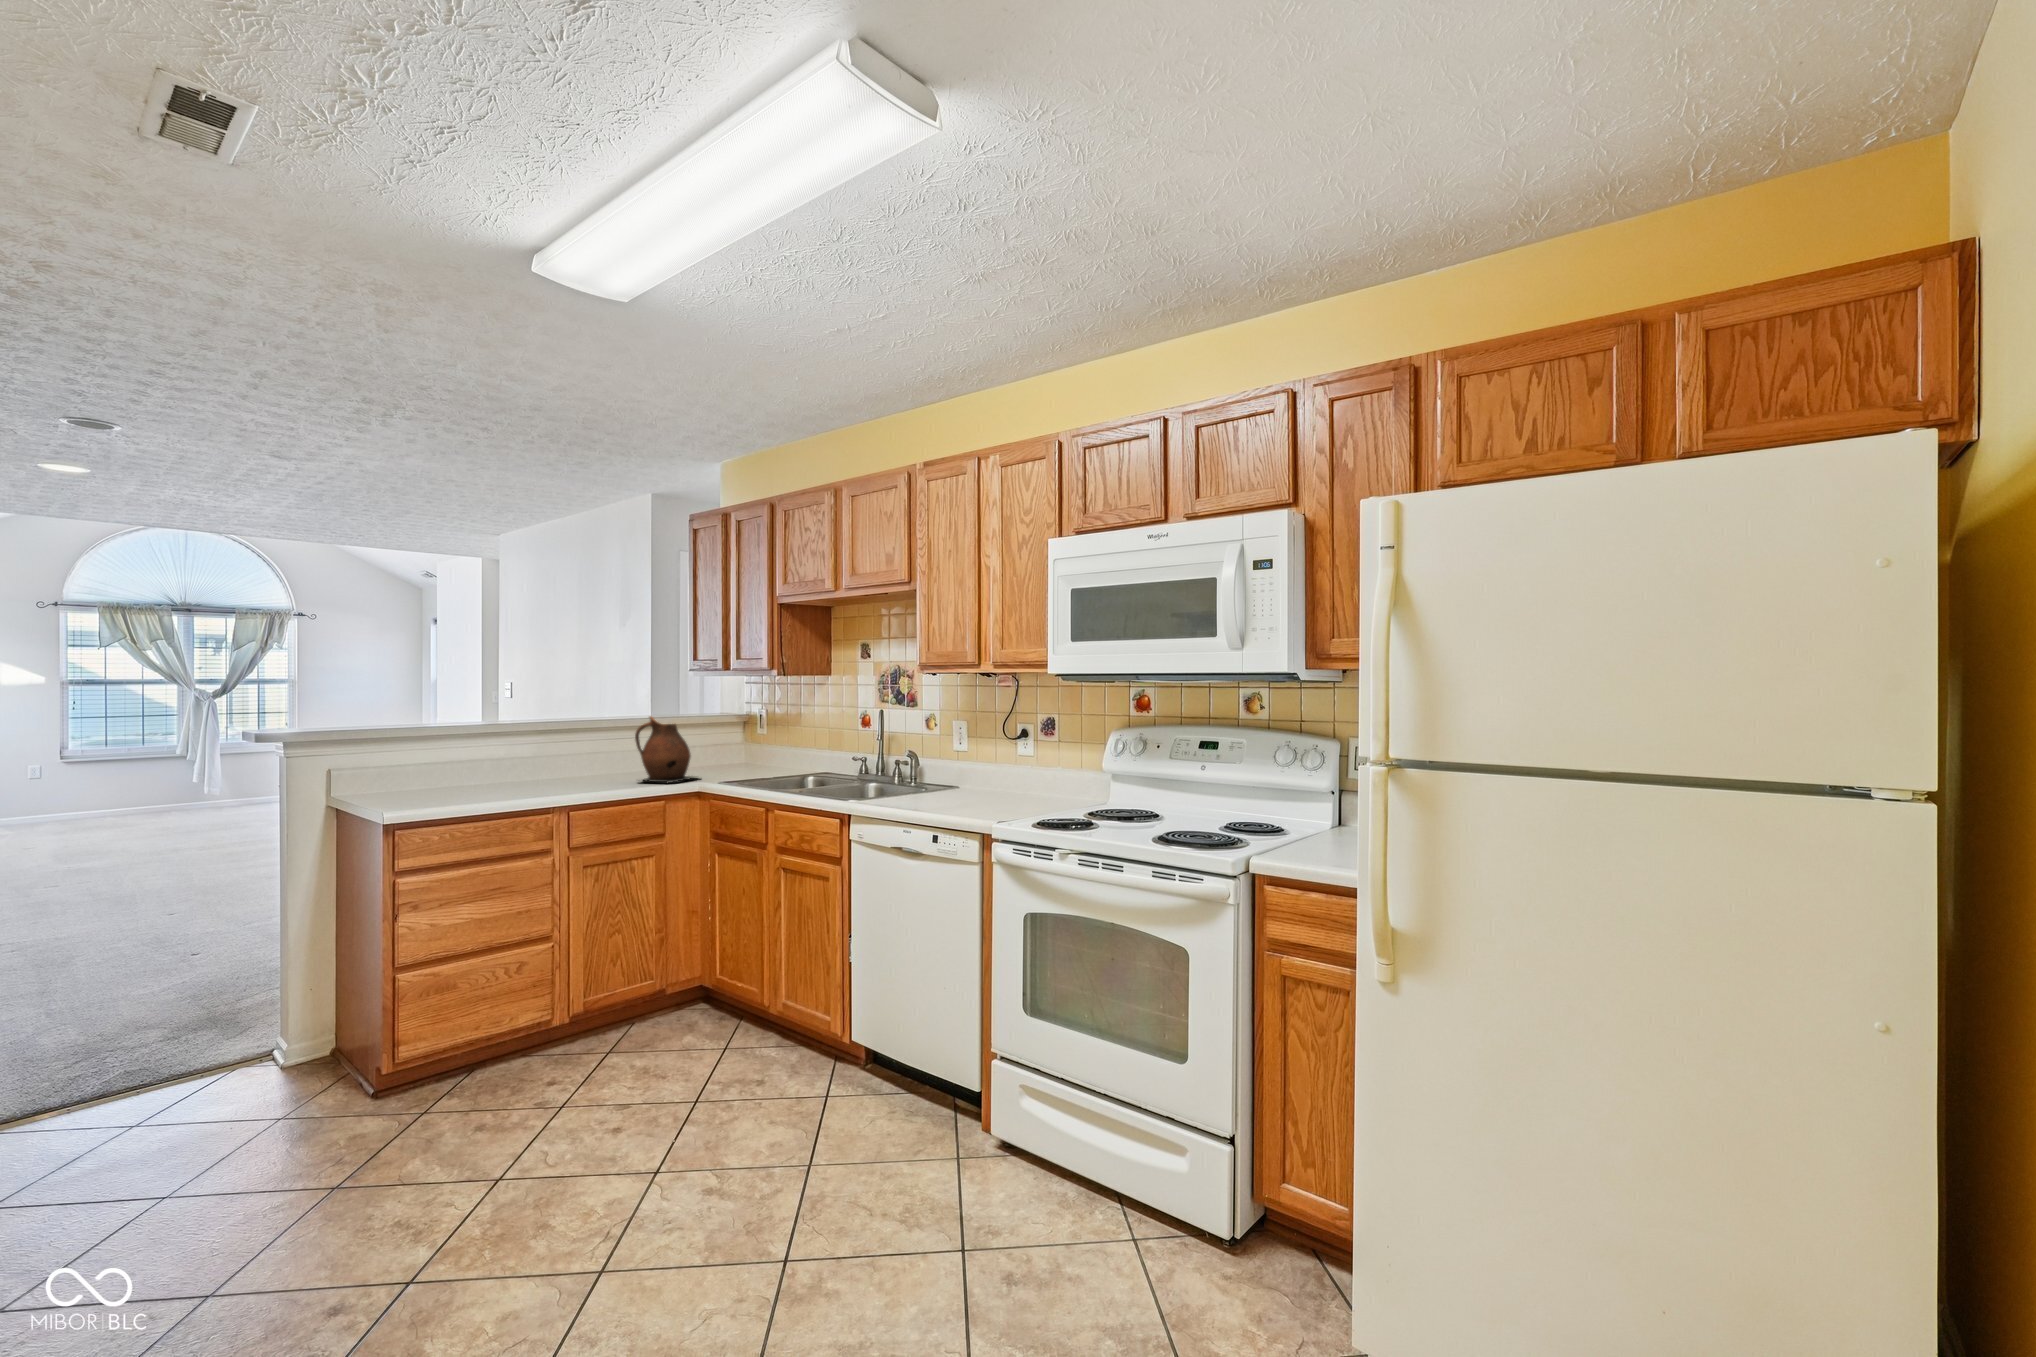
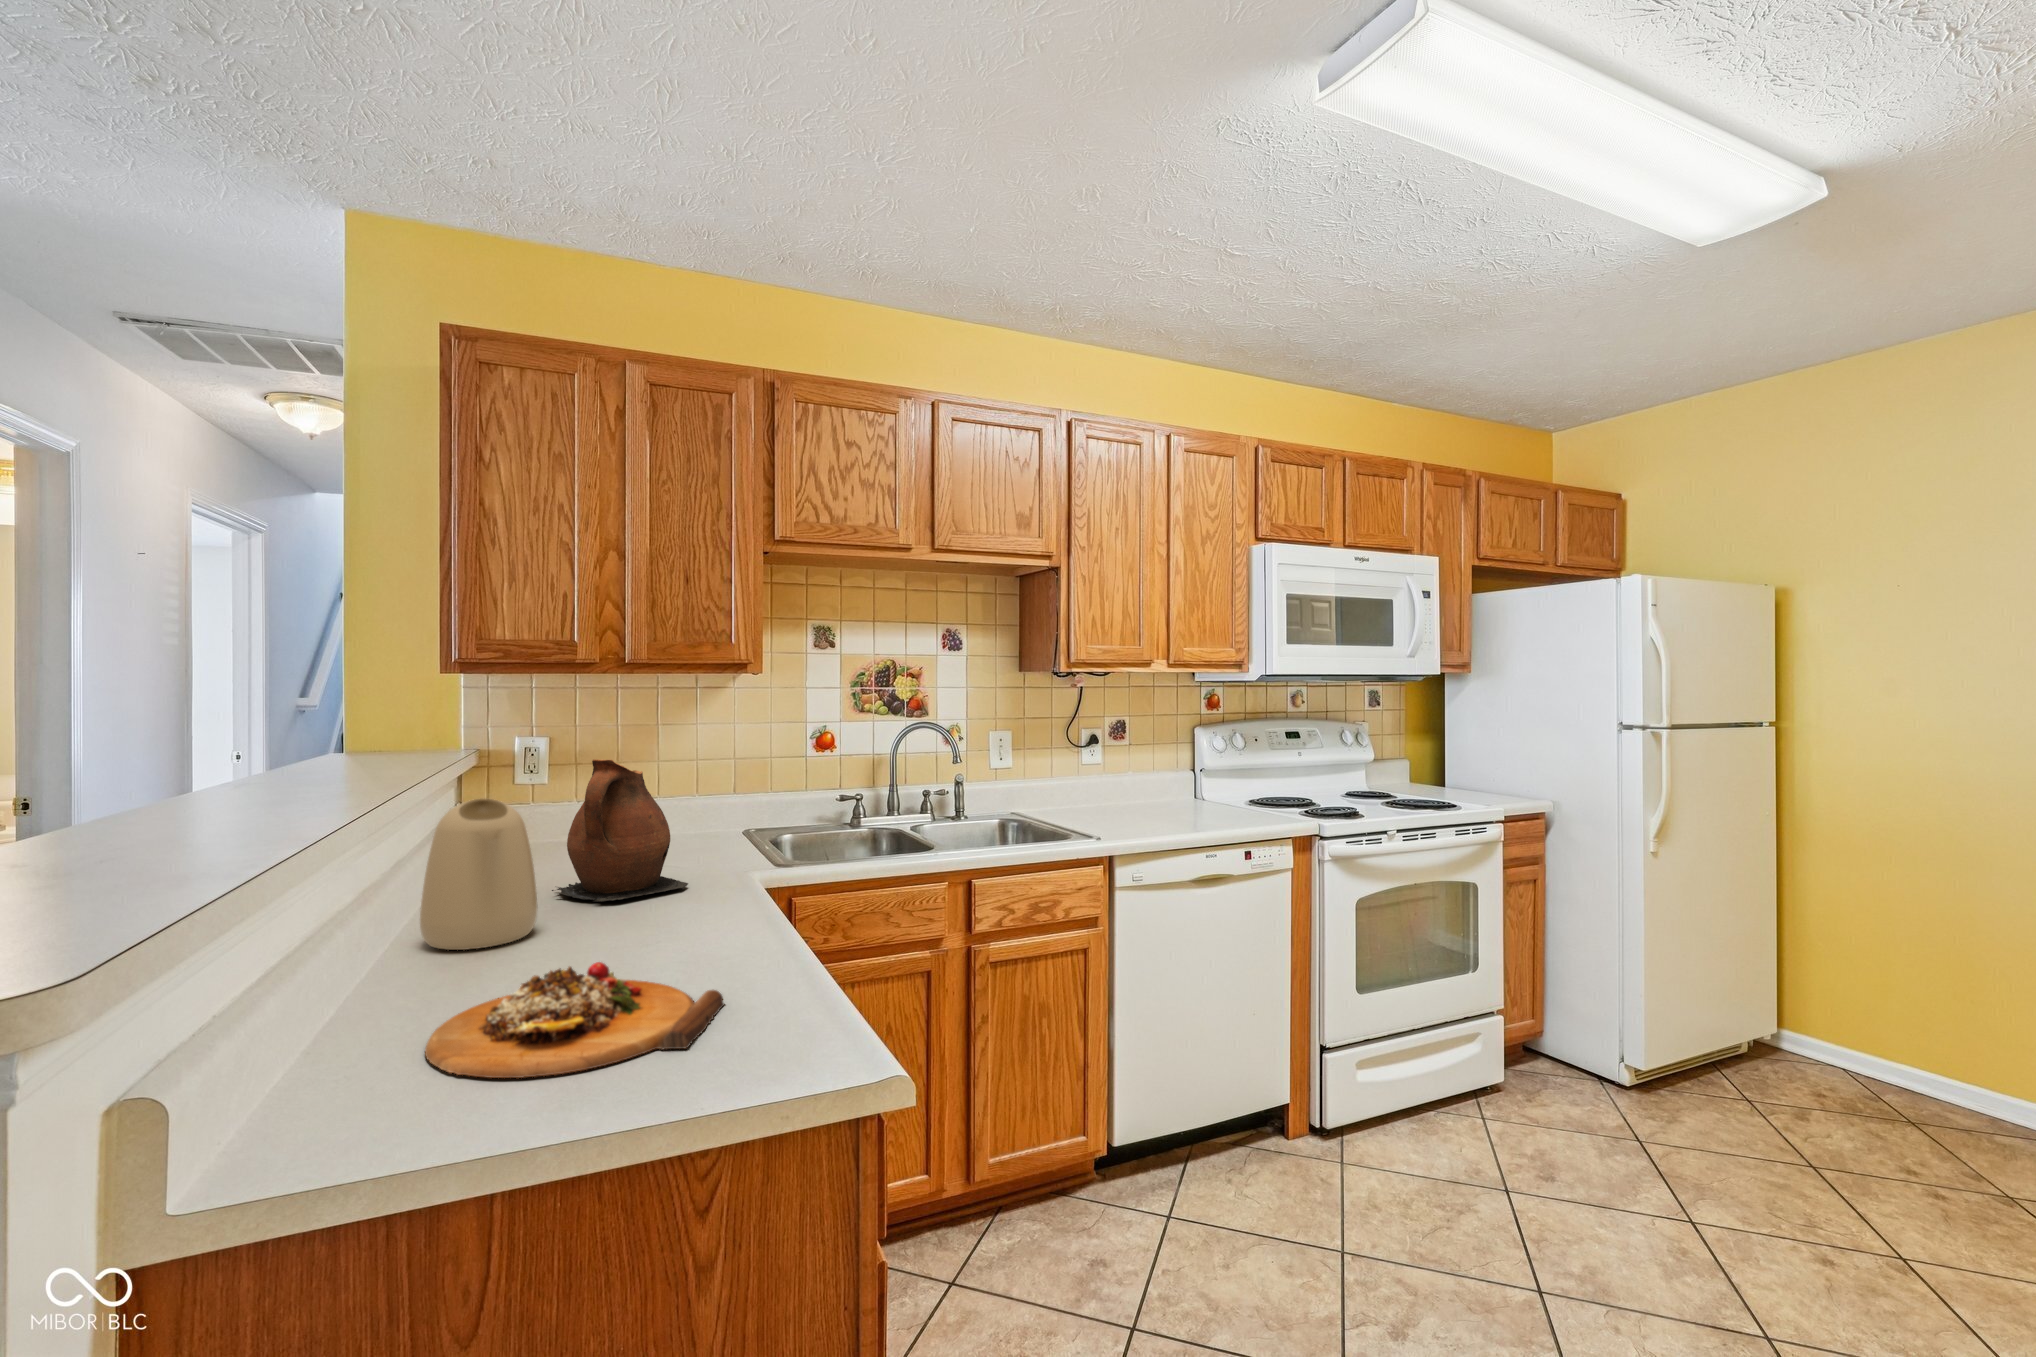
kettle: none [556,727,610,785] -> present [420,799,538,950]
cutting board: none [407,778,508,805] -> present [425,962,724,1078]

